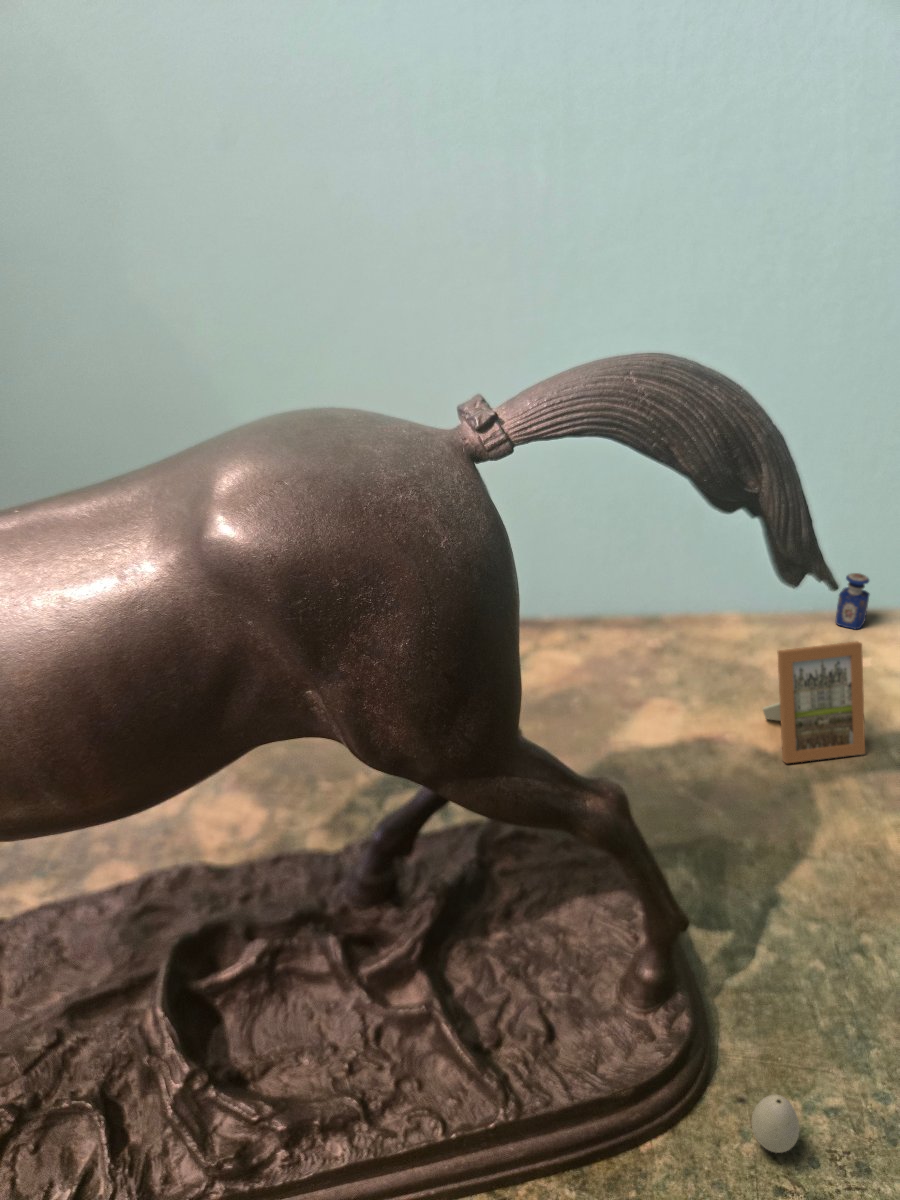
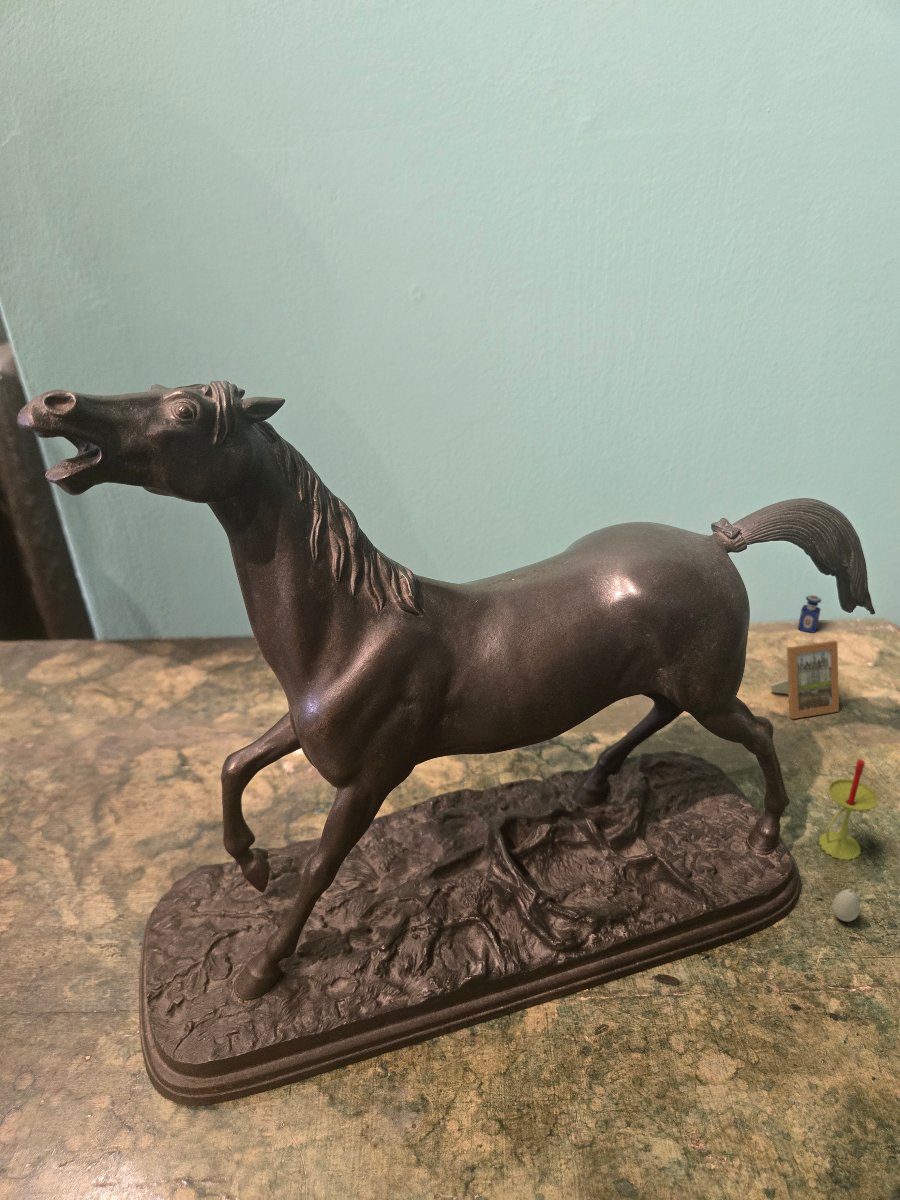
candle: none [768,853,860,1024] -> present [819,759,878,860]

